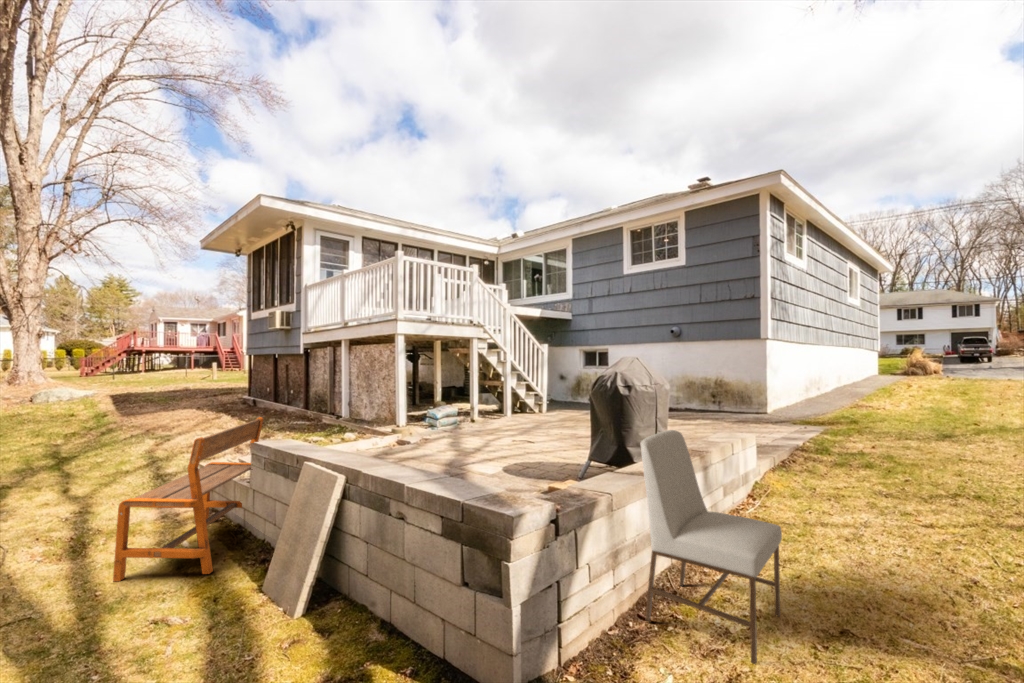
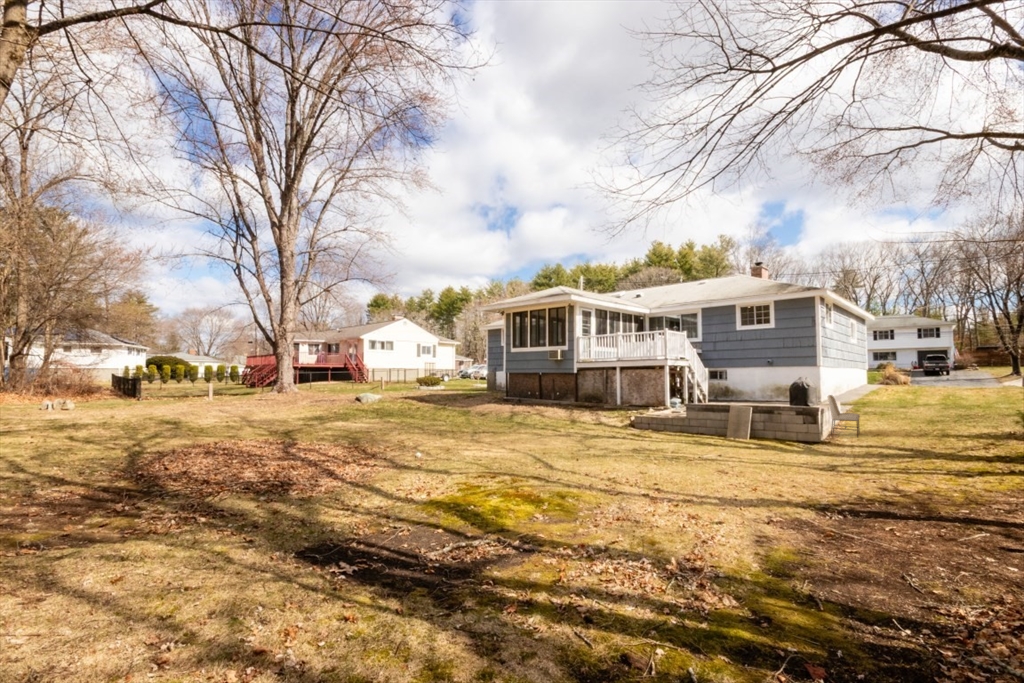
bench: present [113,417,263,581] -> none [665,396,702,437]

